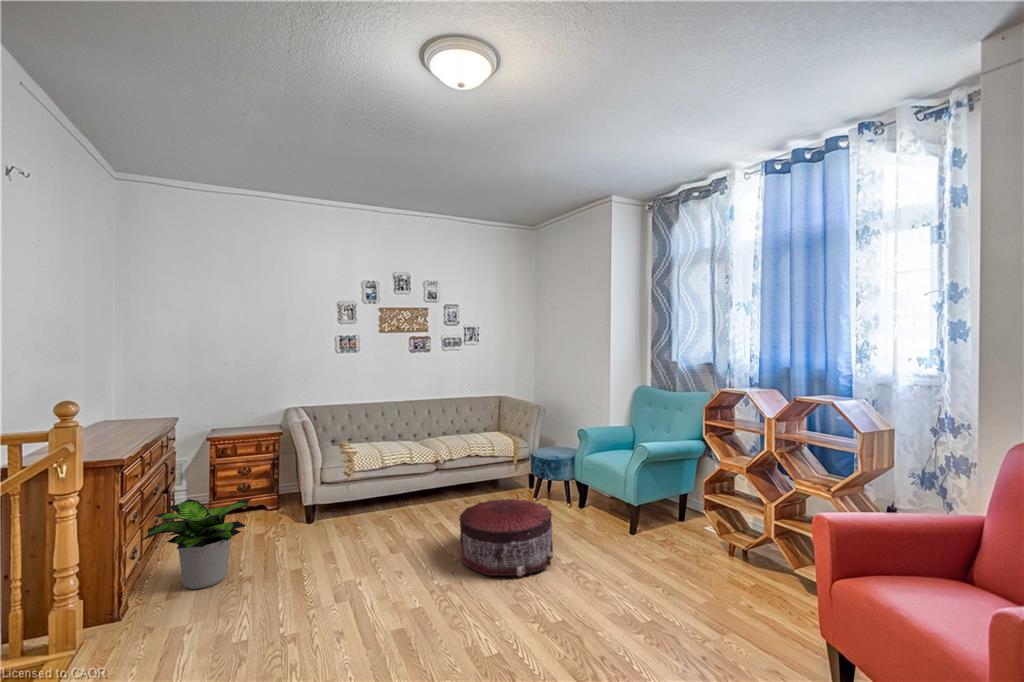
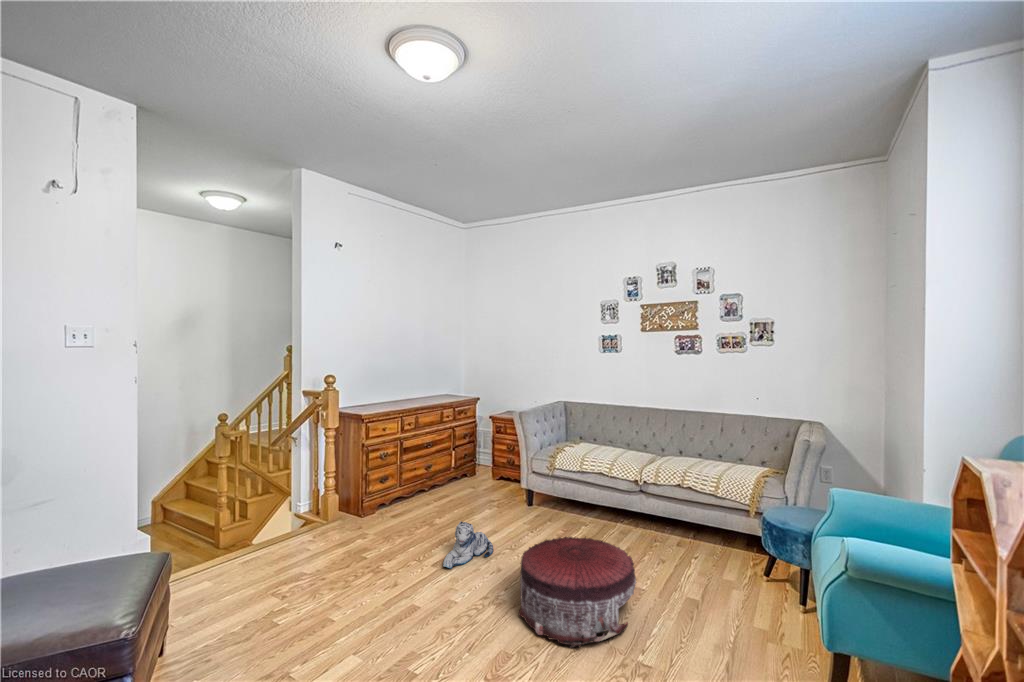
potted plant: present [141,499,251,589] -> none [383,454,448,517]
plush toy: none [342,537,383,592] -> present [443,521,493,569]

